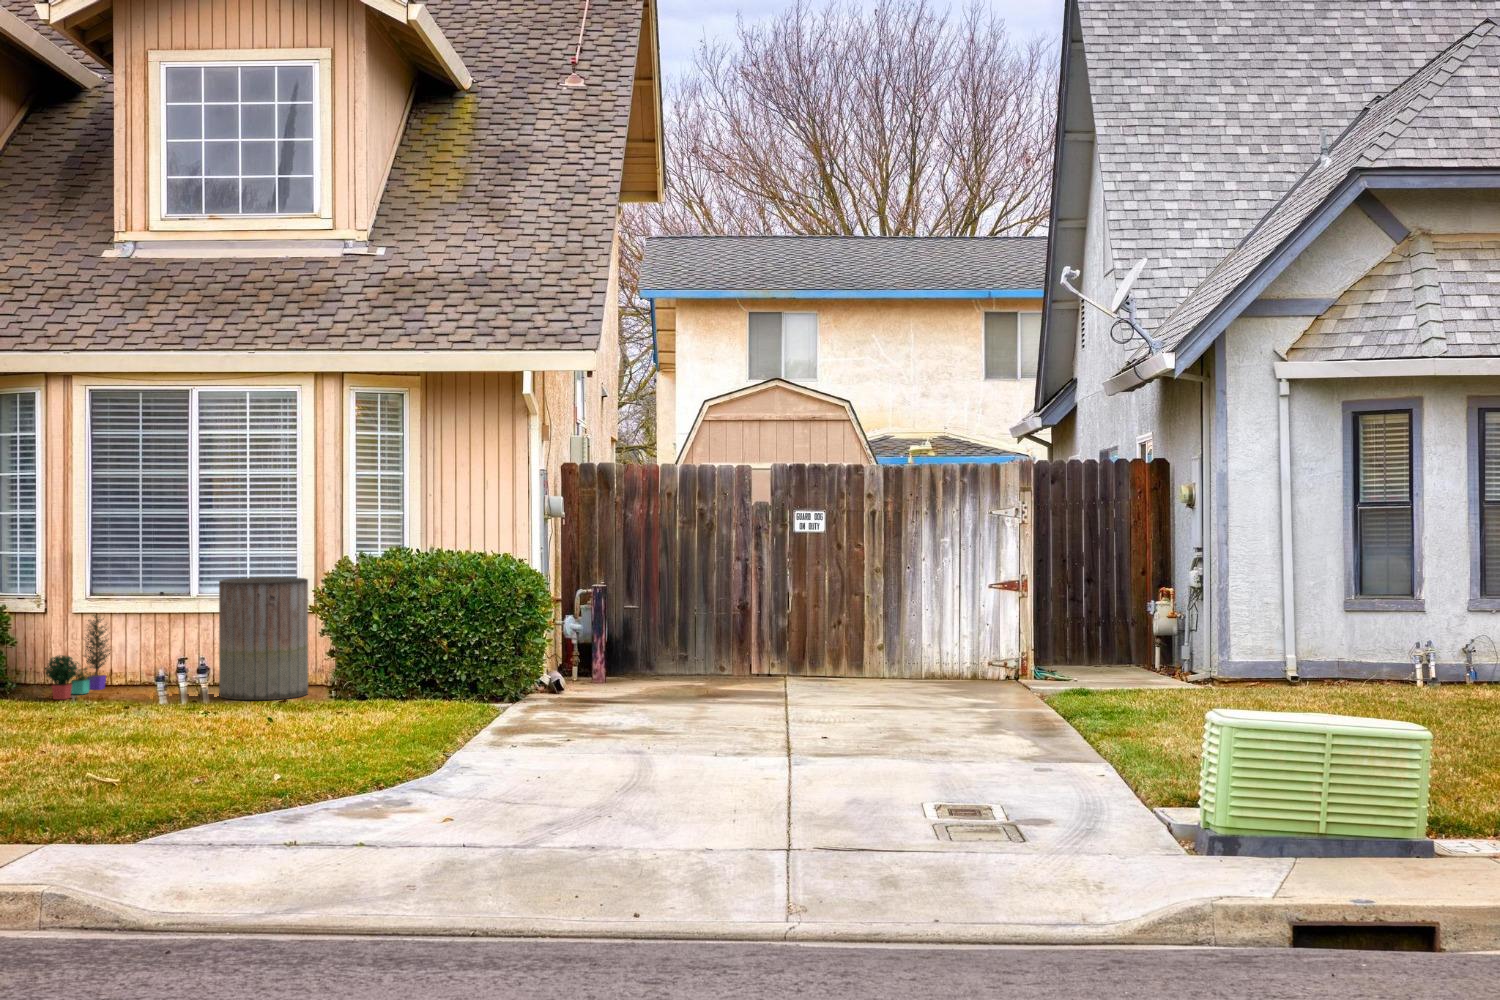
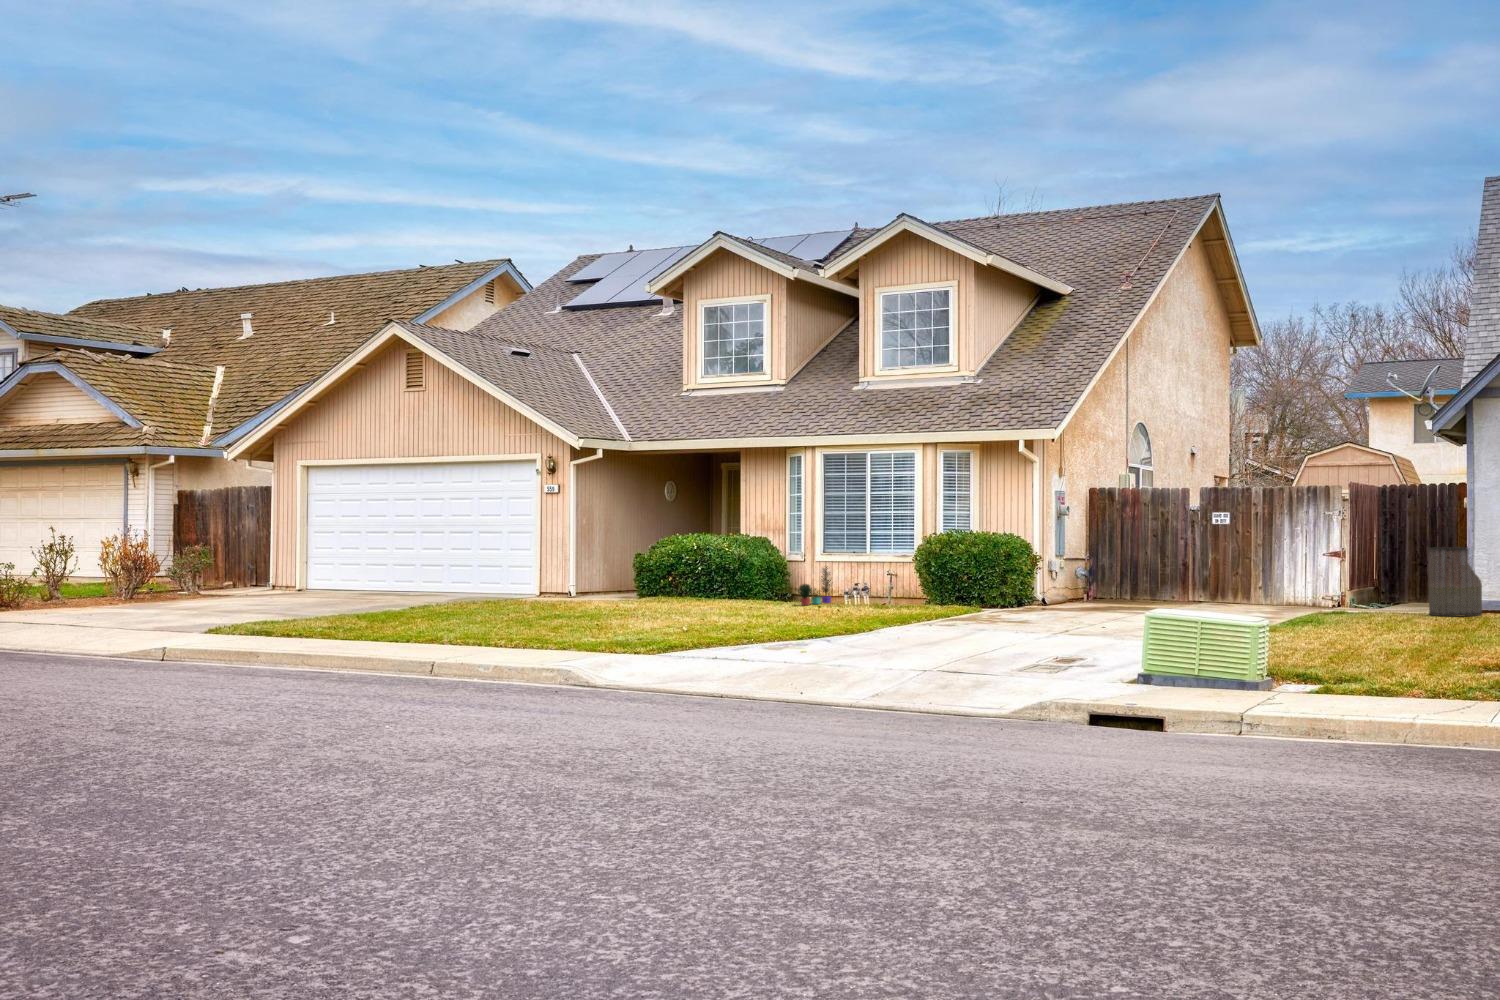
trash can: present [219,577,308,700] -> present [1428,547,1482,616]

